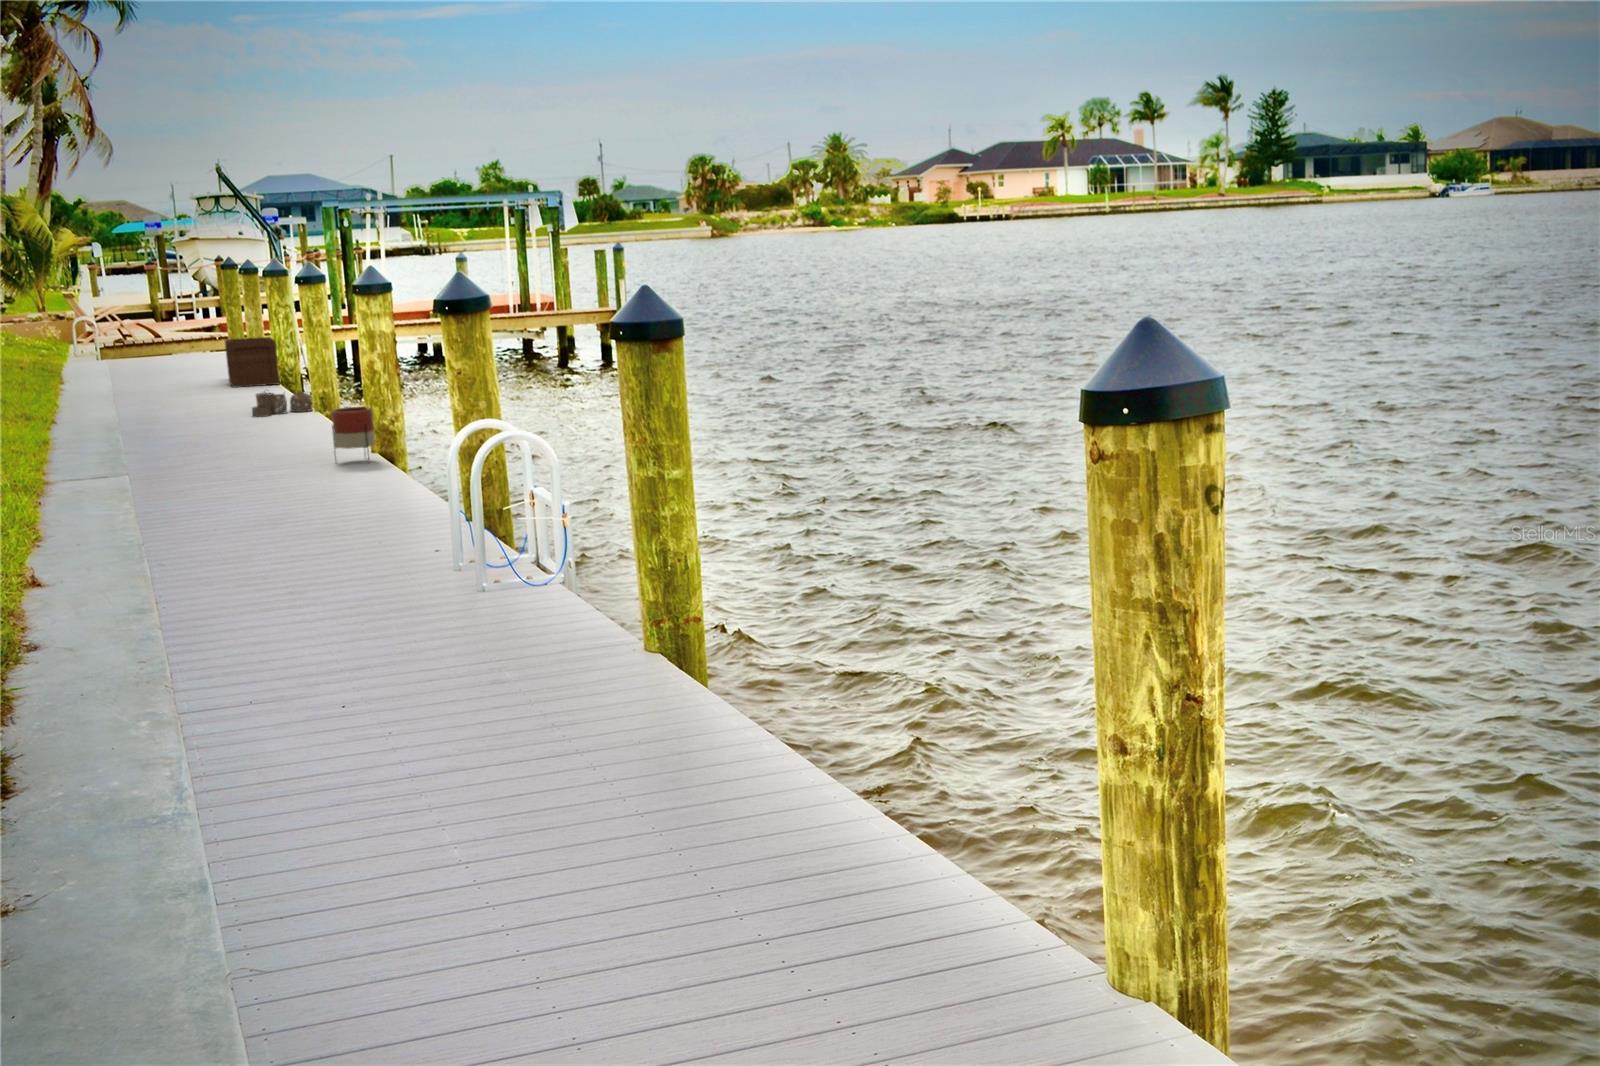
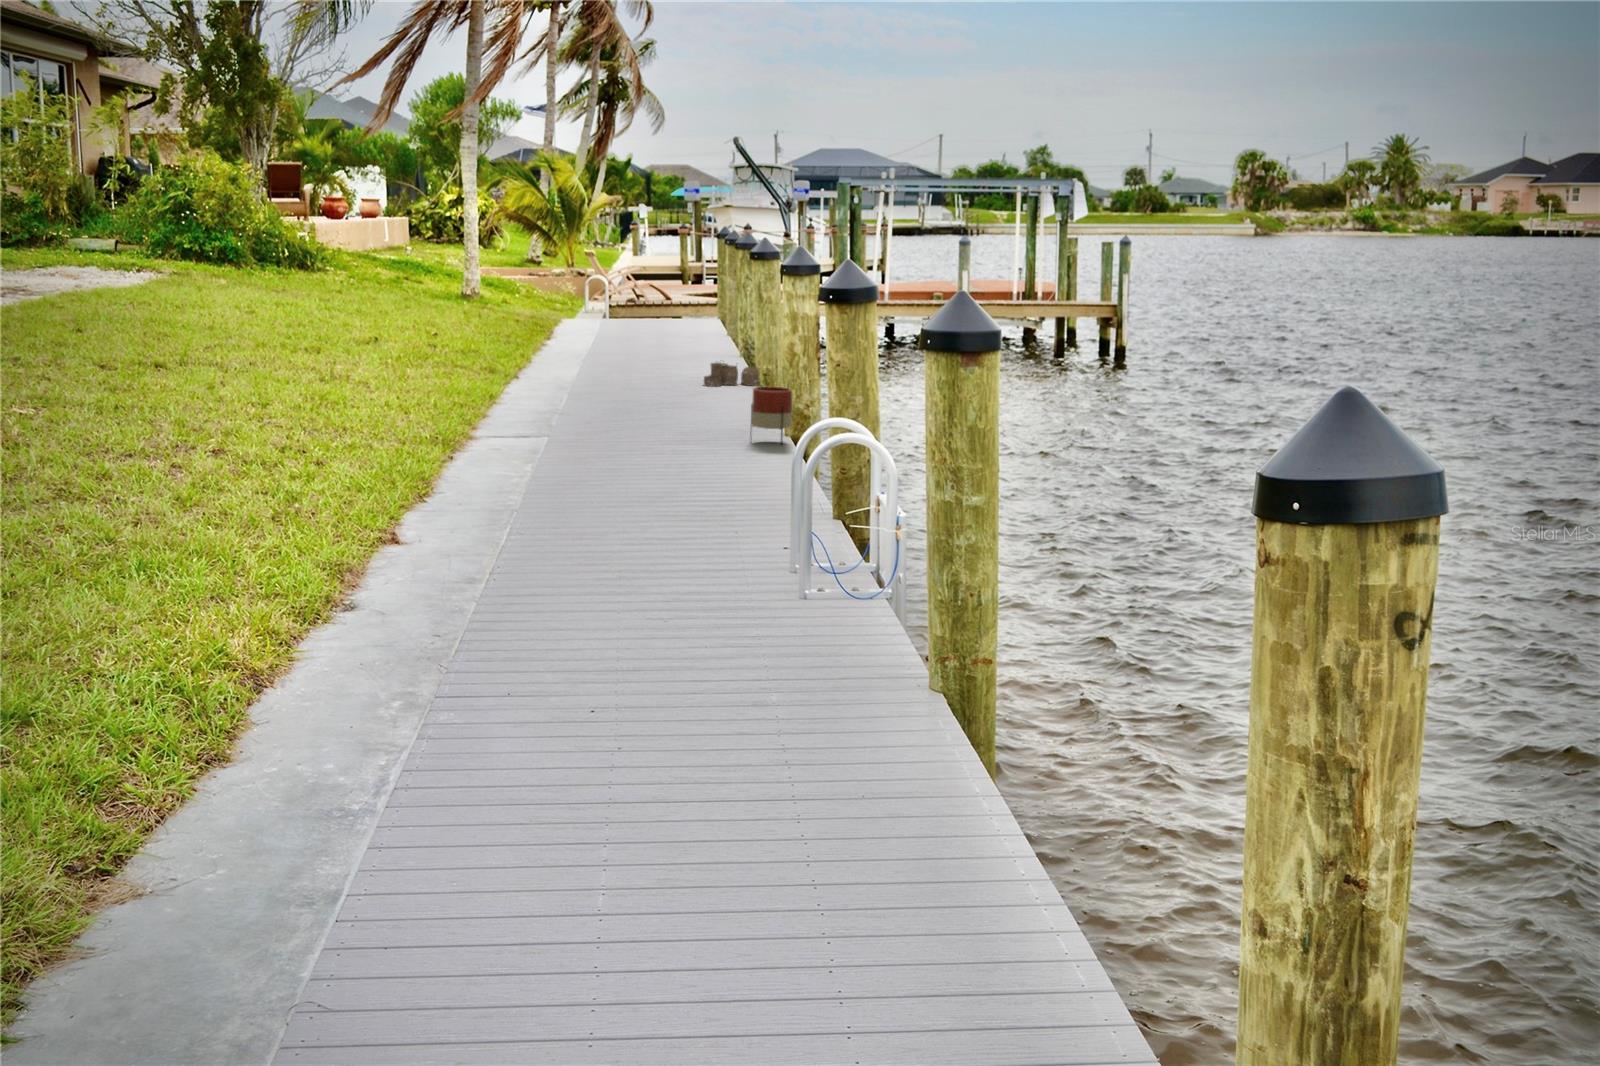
wooden crate: present [225,337,280,388] -> none [703,306,749,355]

